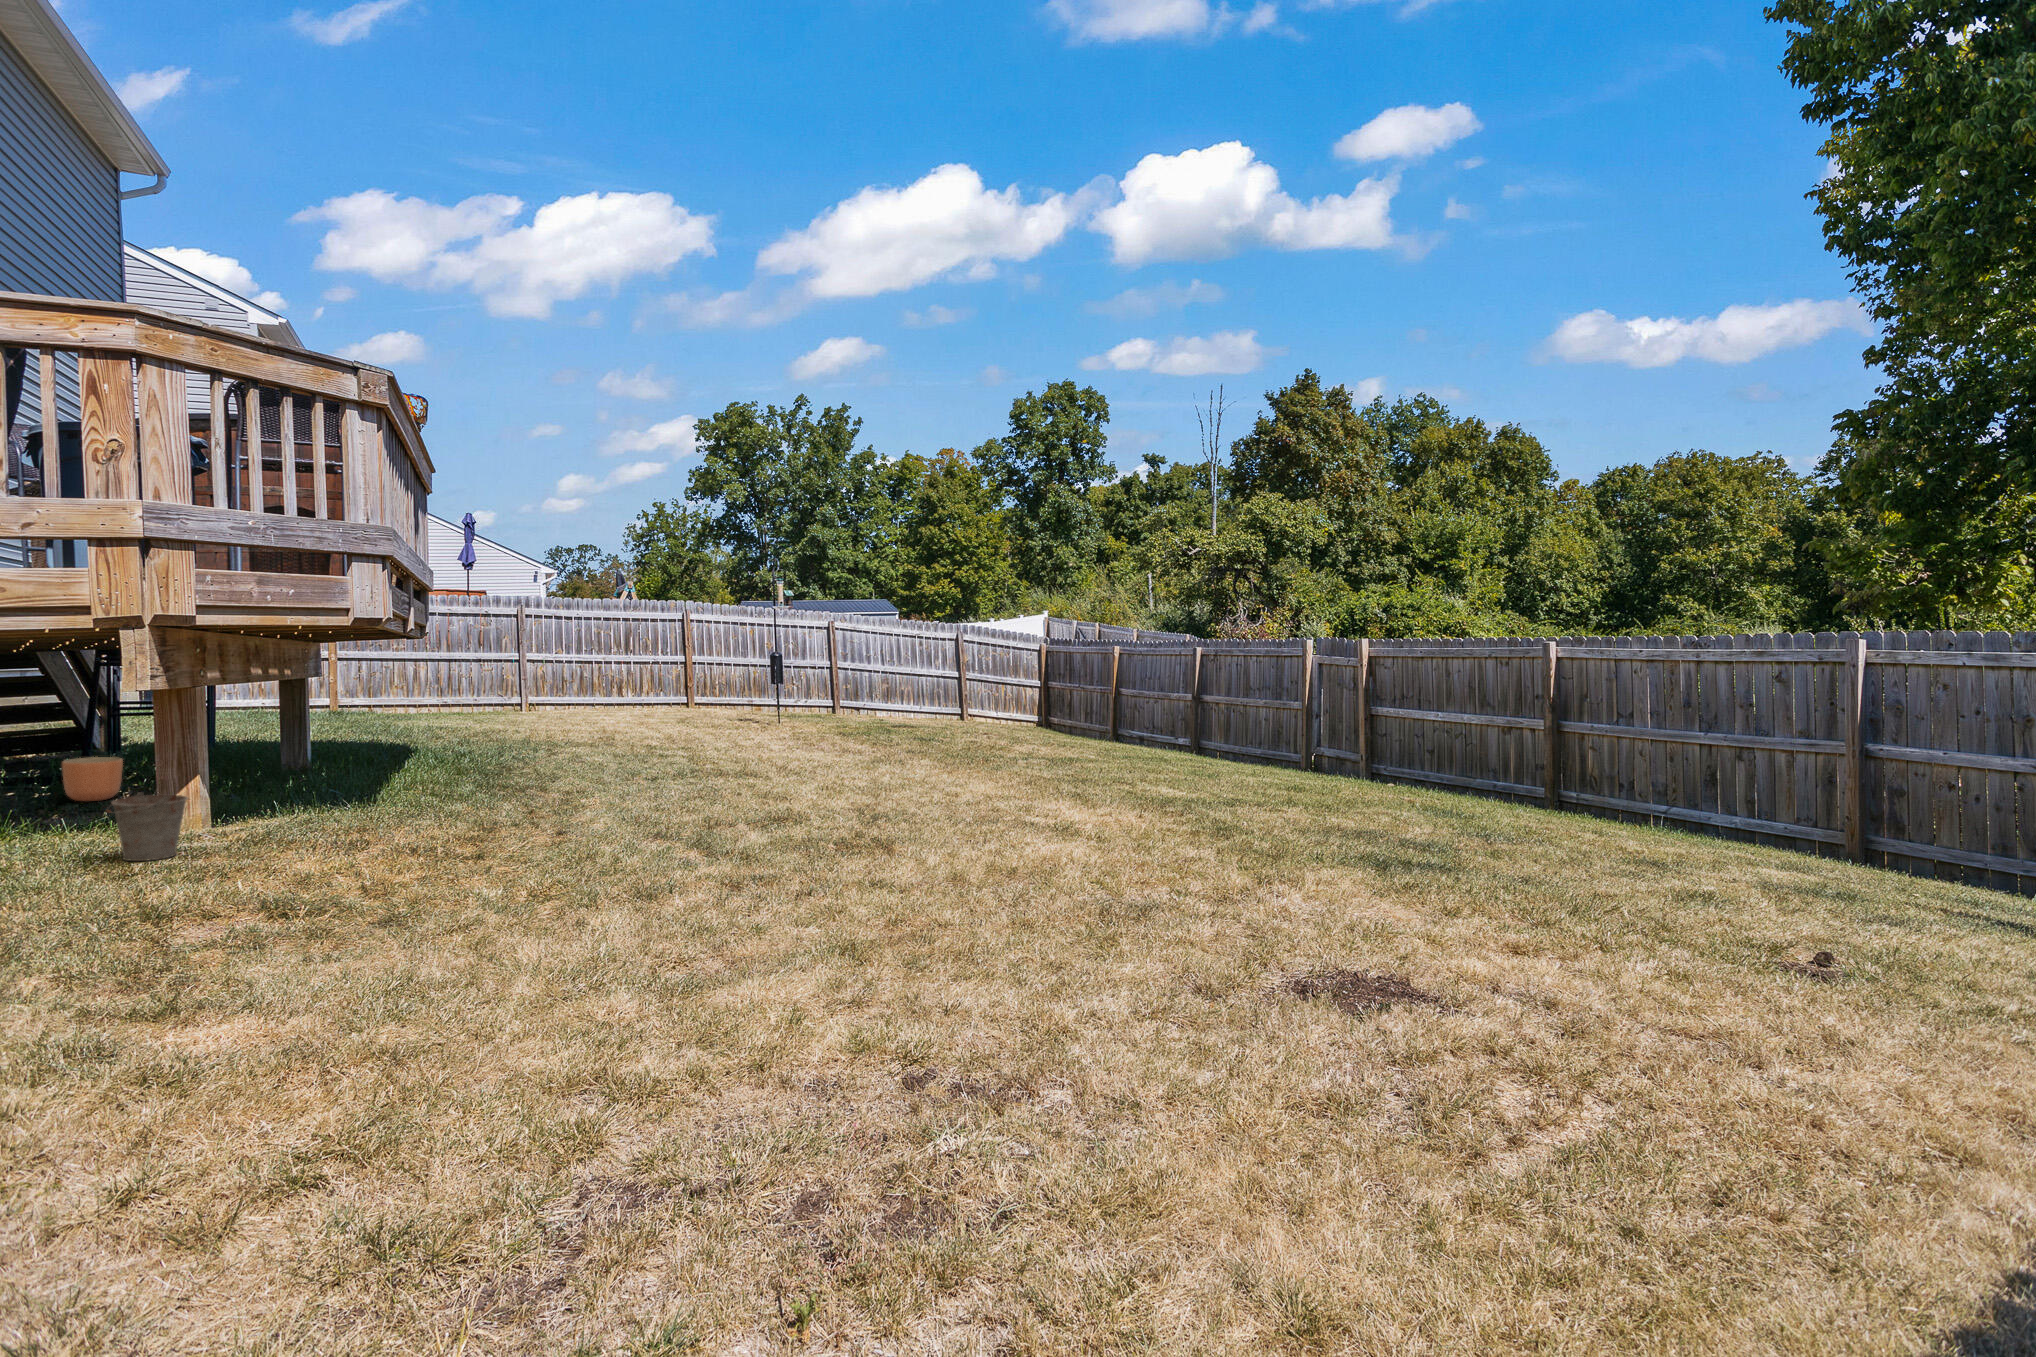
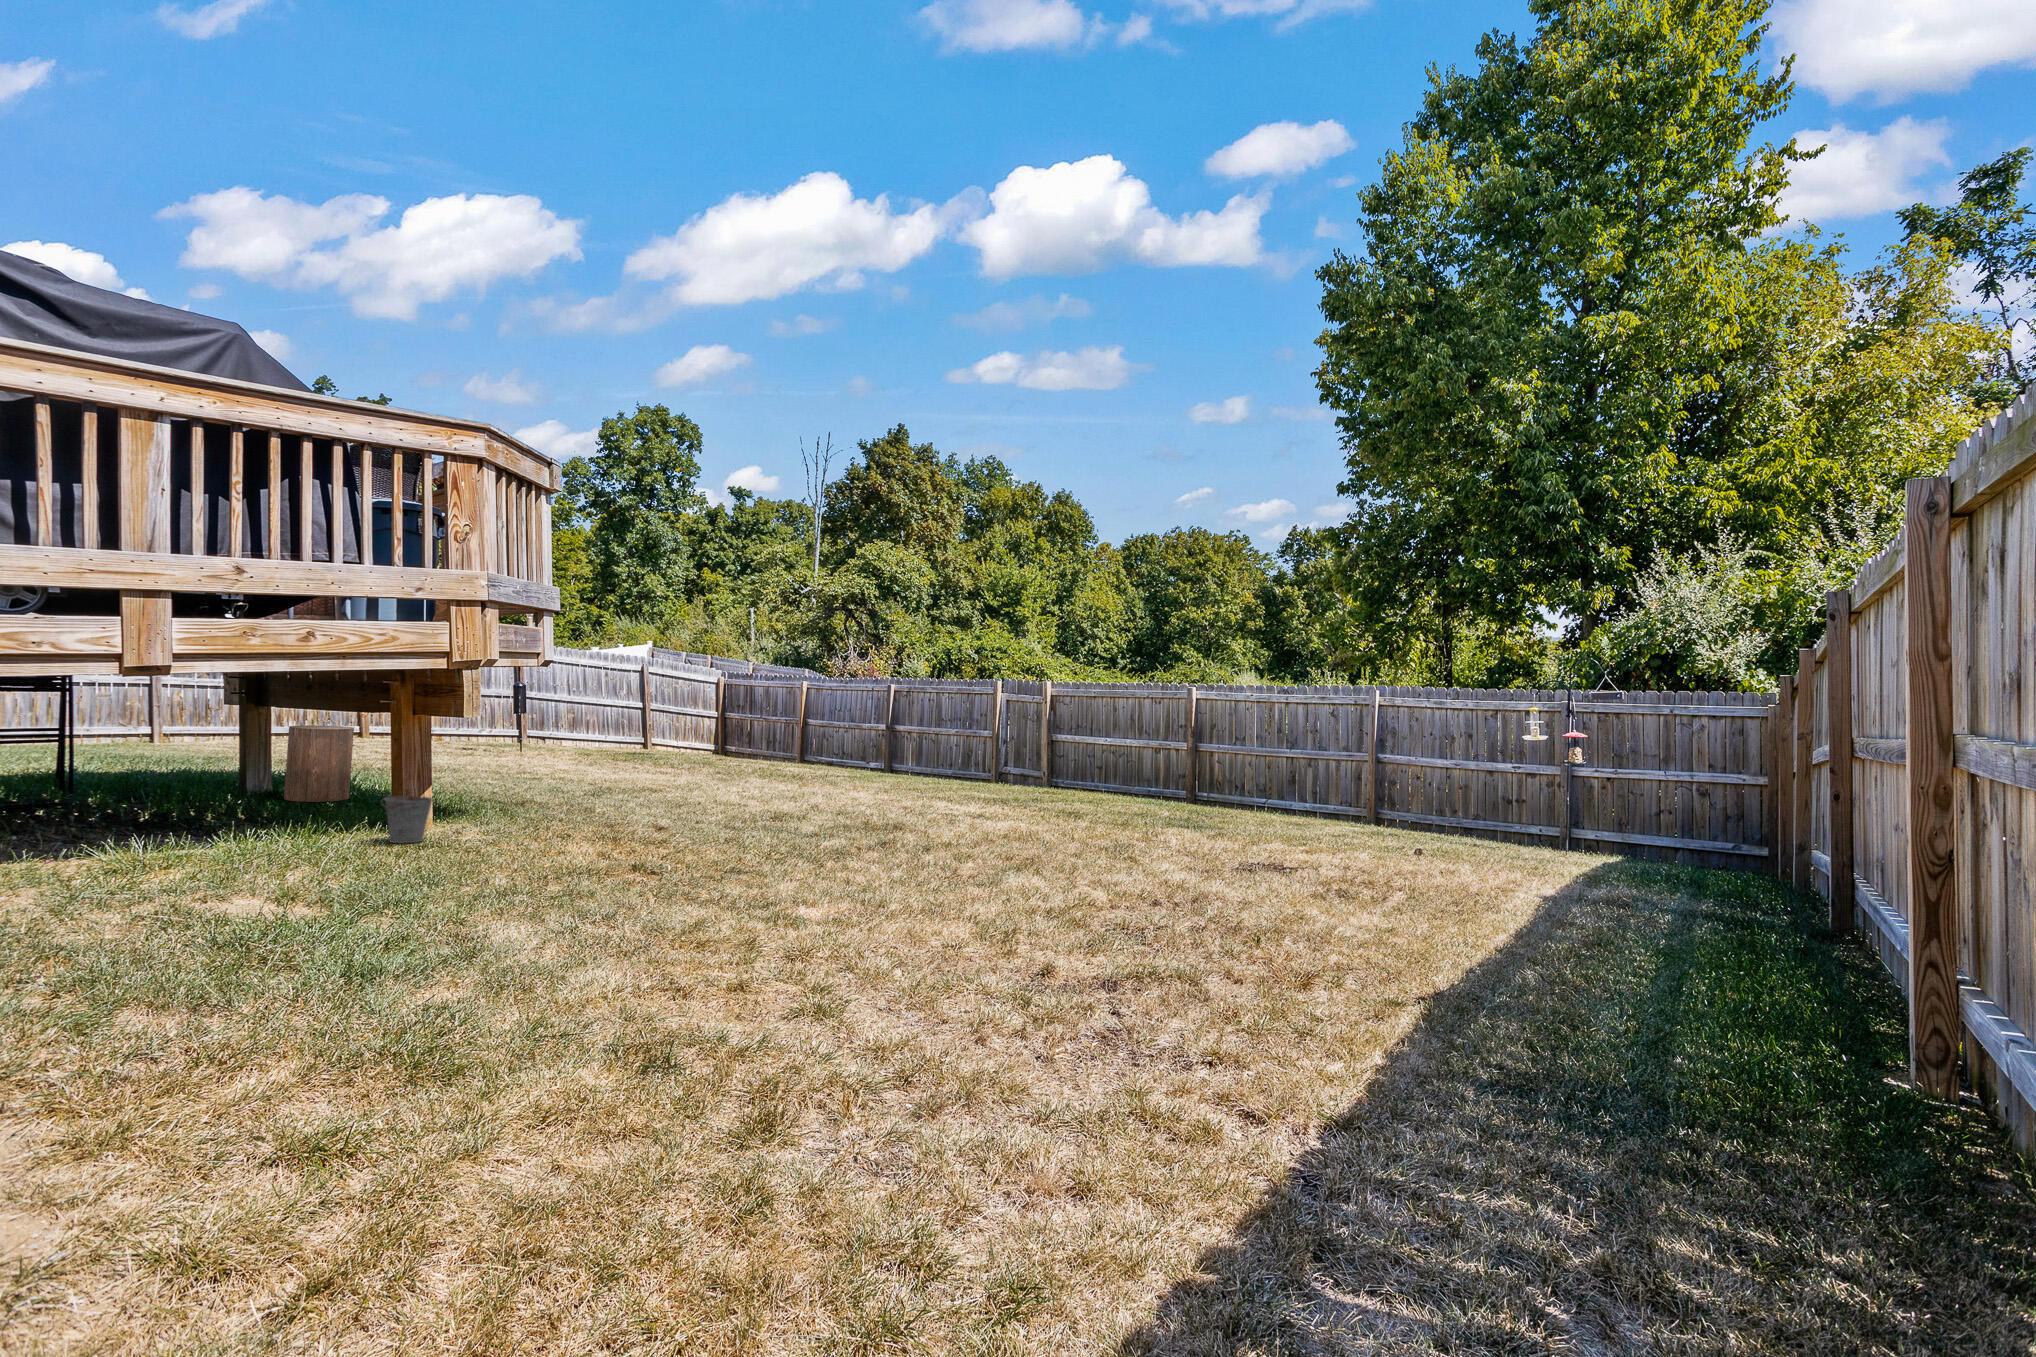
stool: none [259,697,338,786] -> present [284,725,354,802]
planter: present [62,757,123,801] -> none [165,778,213,816]

